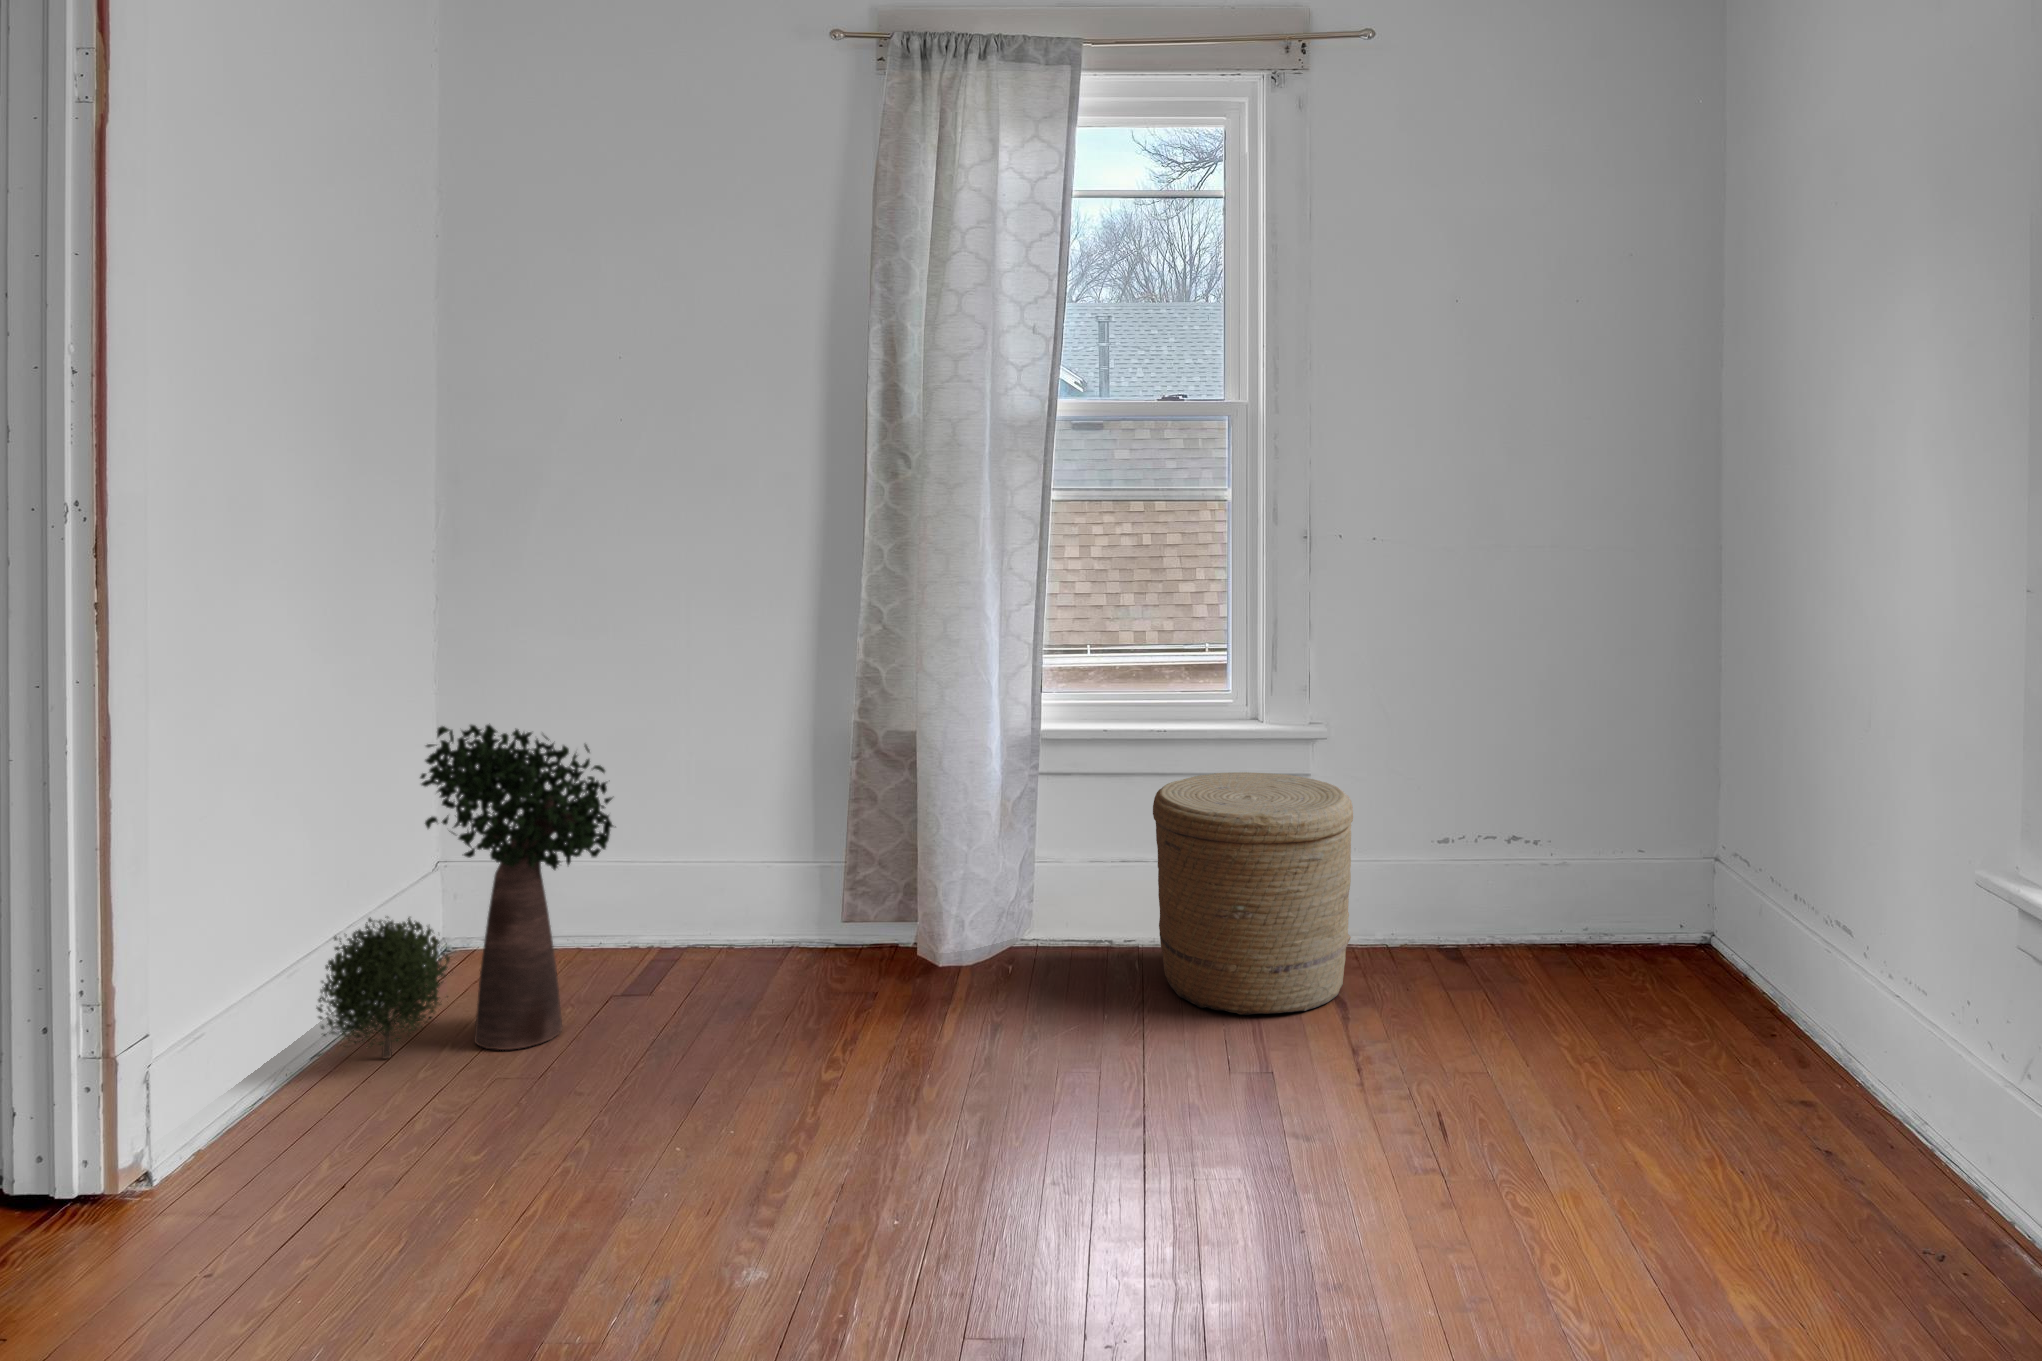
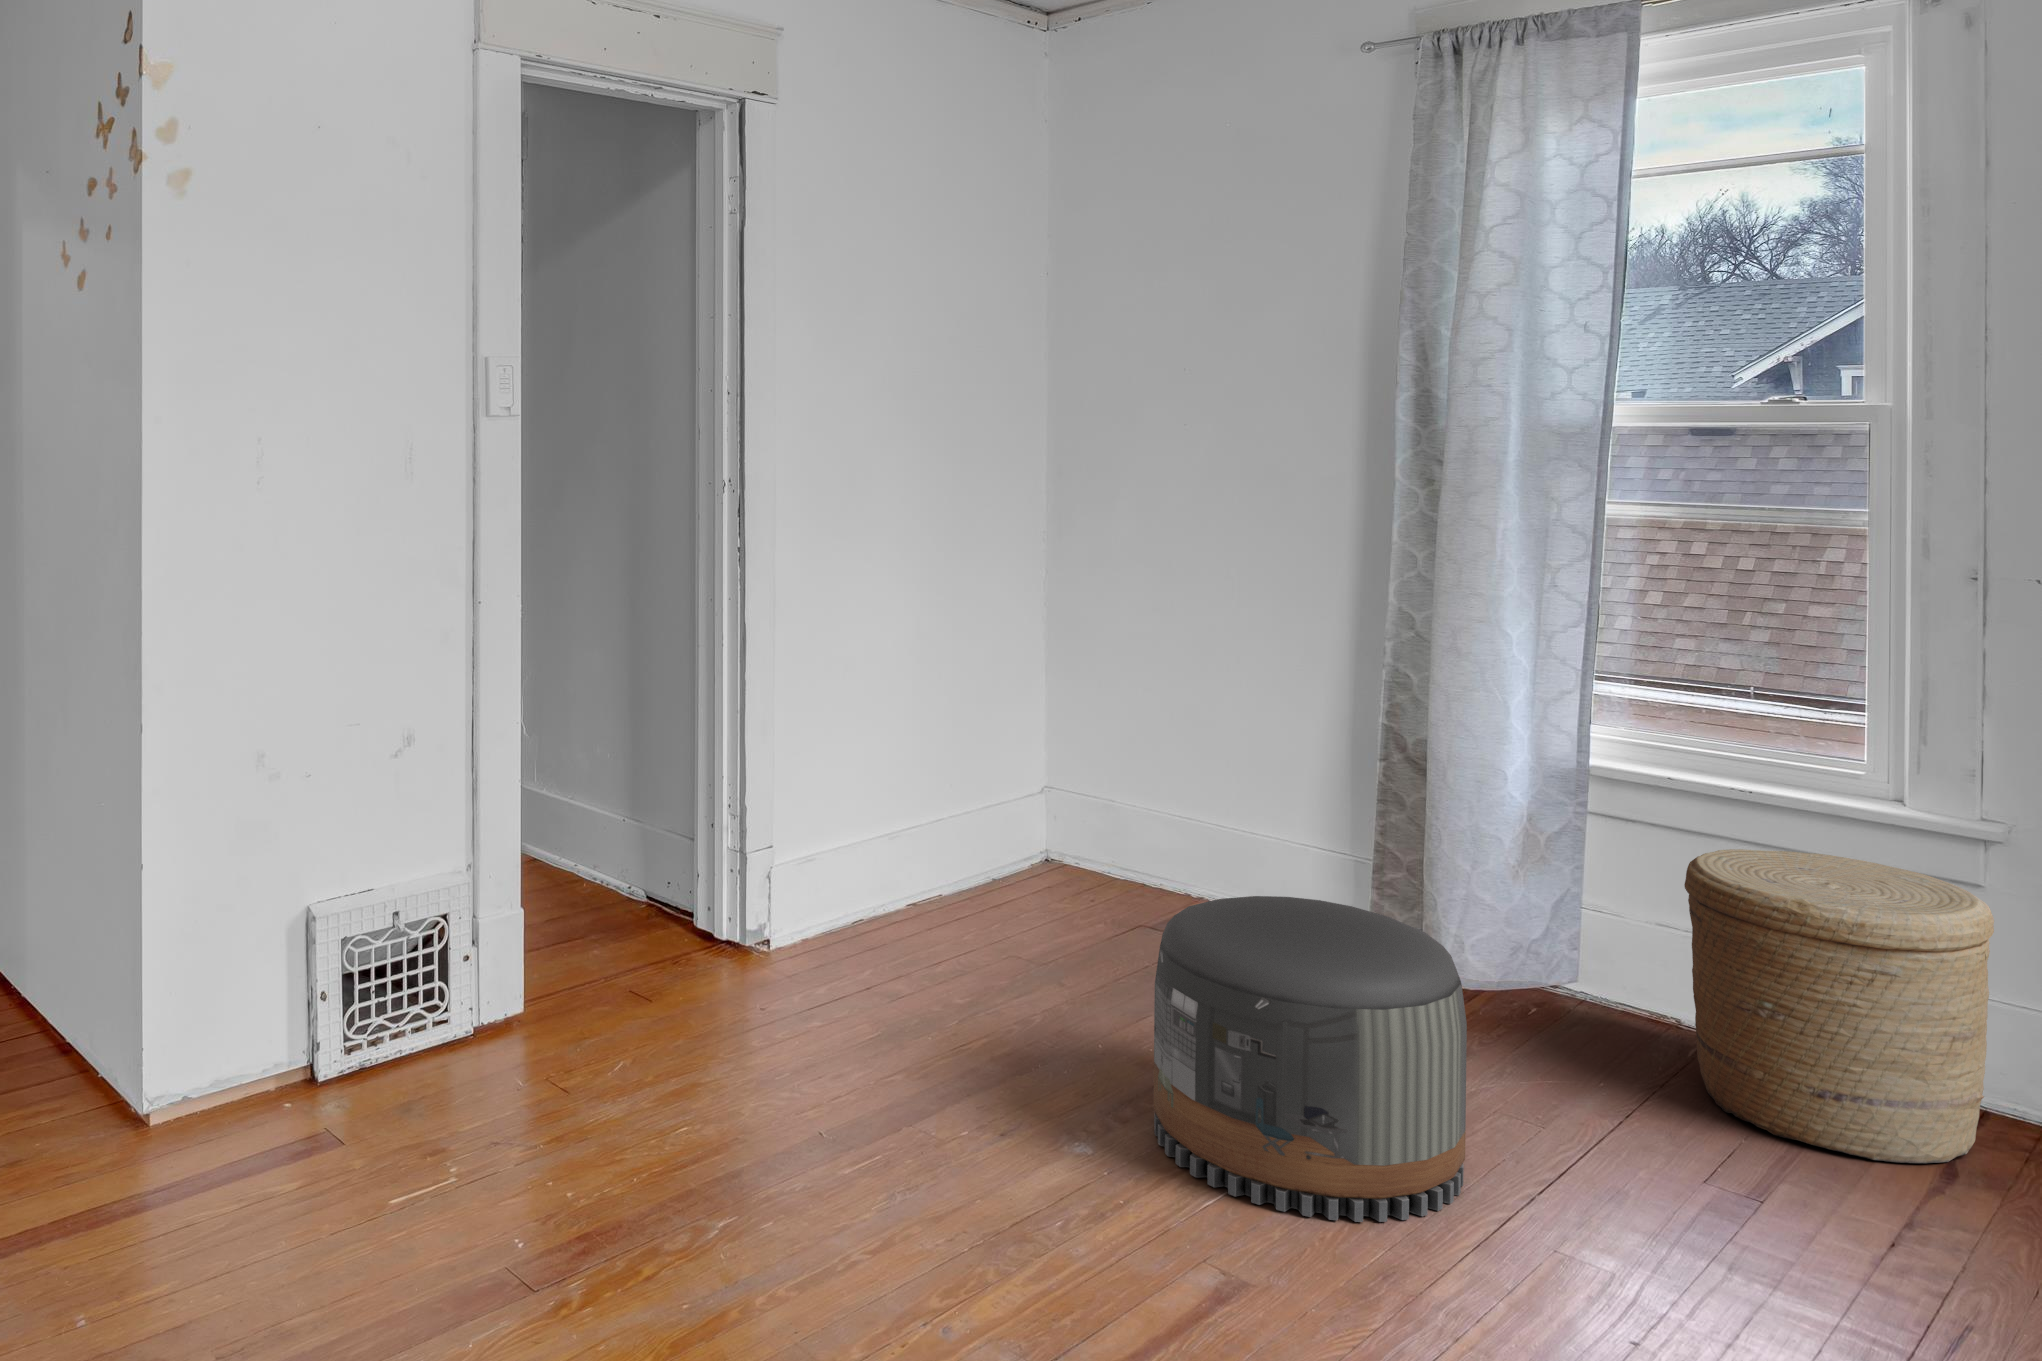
potted plant: present [316,725,613,1059] -> none [901,669,1131,943]
pouf: none [811,912,1114,1258] -> present [1153,896,1467,1222]

